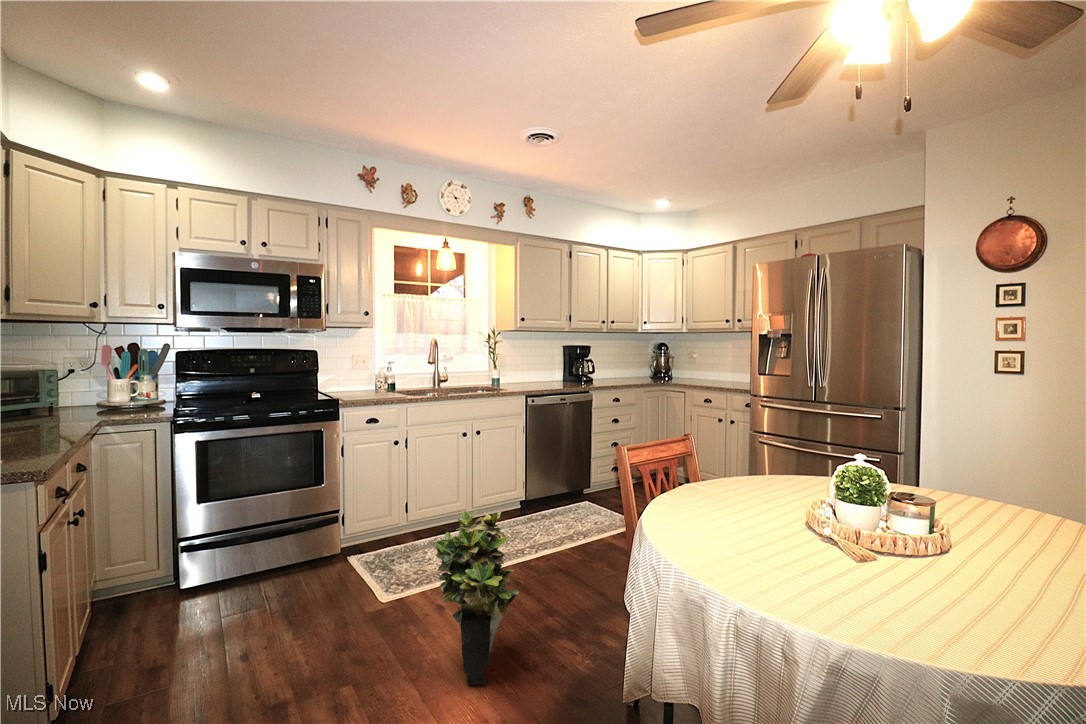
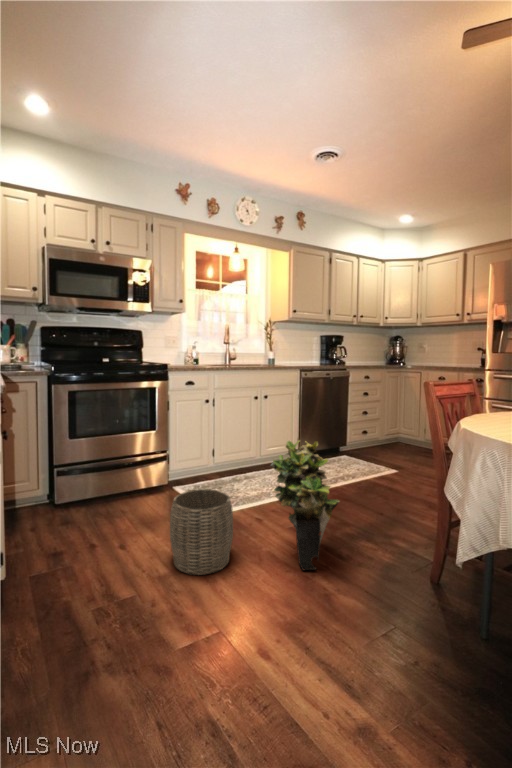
woven basket: none [300,576,386,696] -> present [170,489,233,575]

